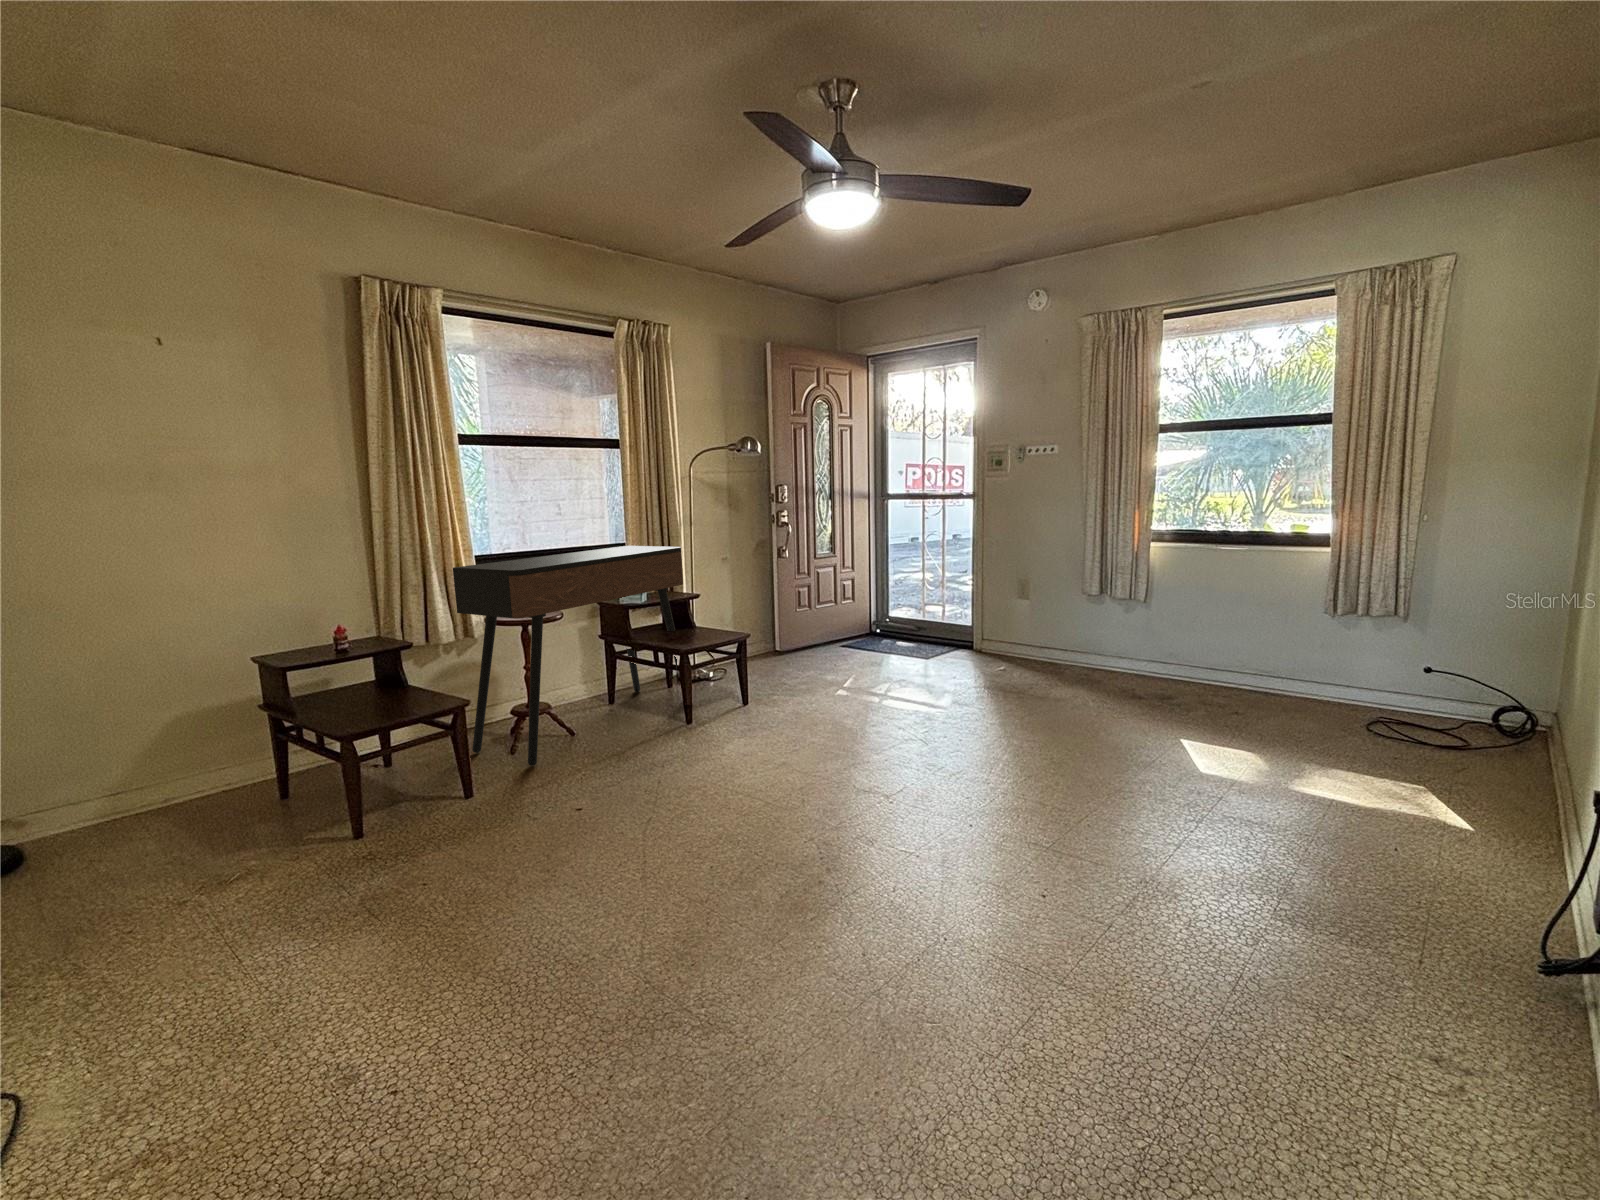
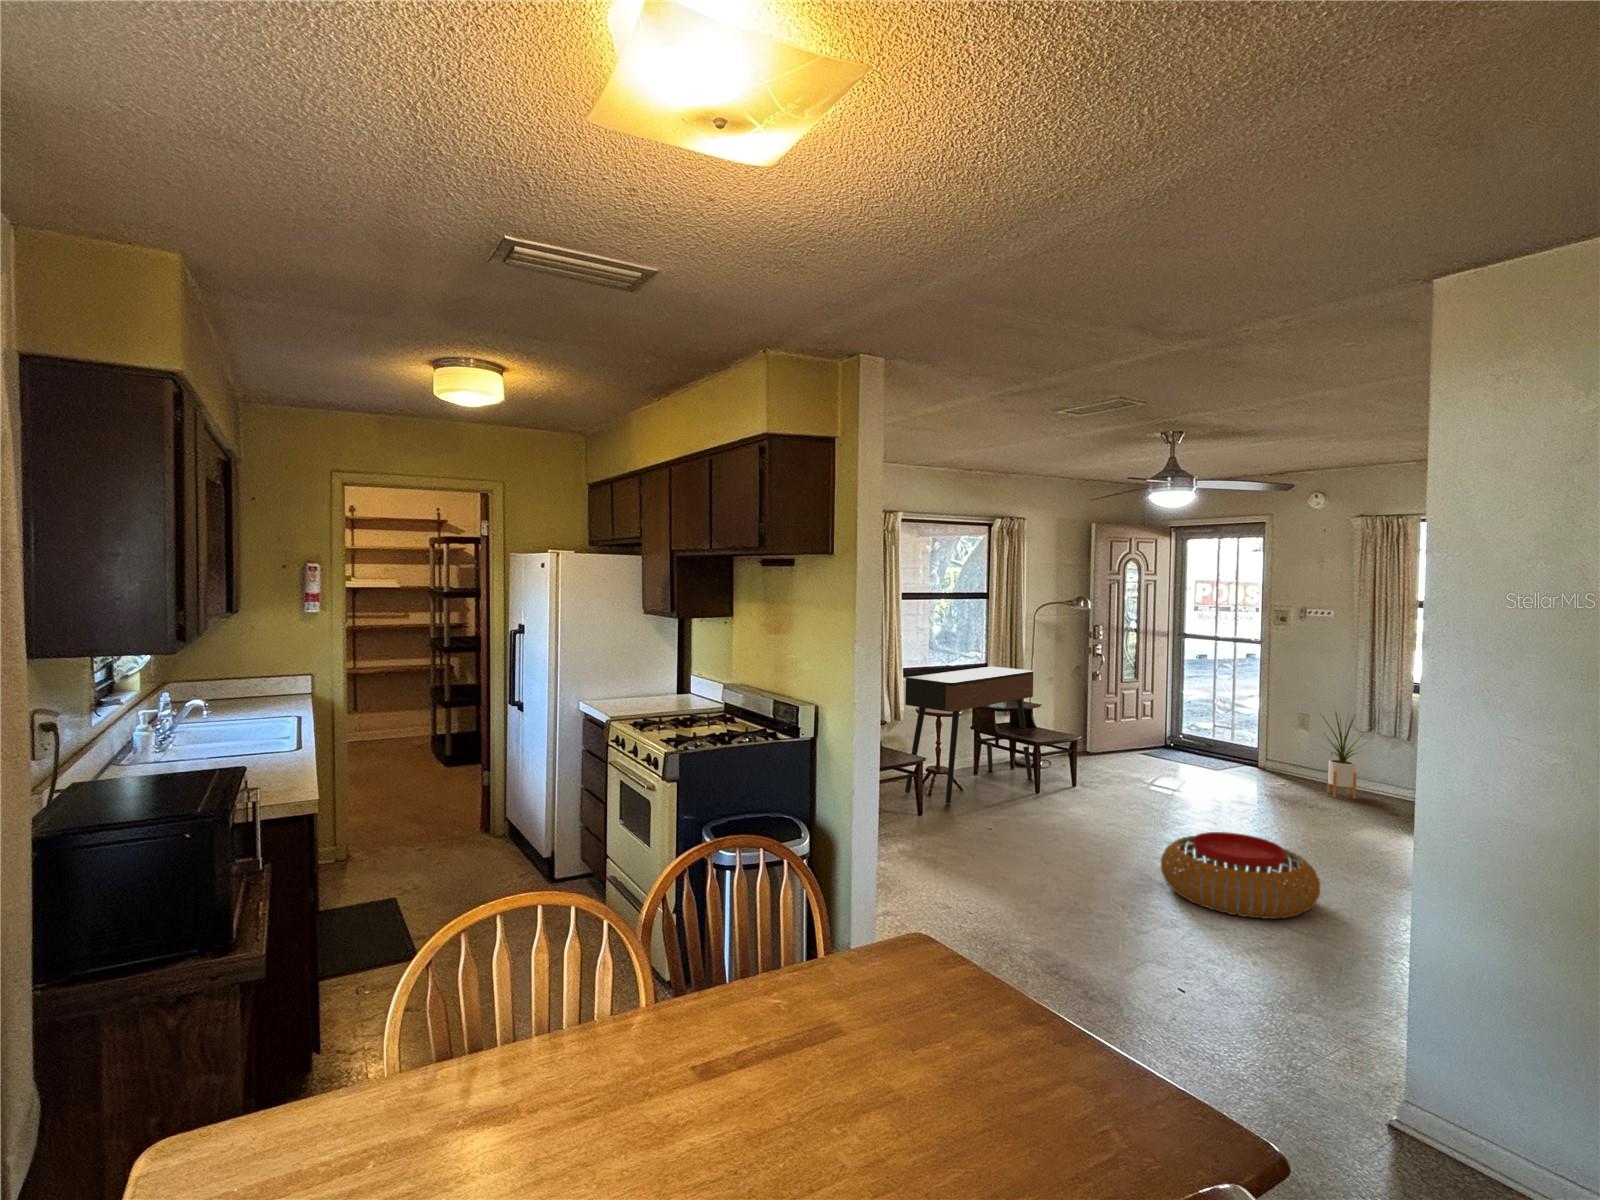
house plant: none [1038,565,1105,682] -> present [1320,712,1367,799]
pouf: none [828,797,1105,993] -> present [1161,832,1320,919]

